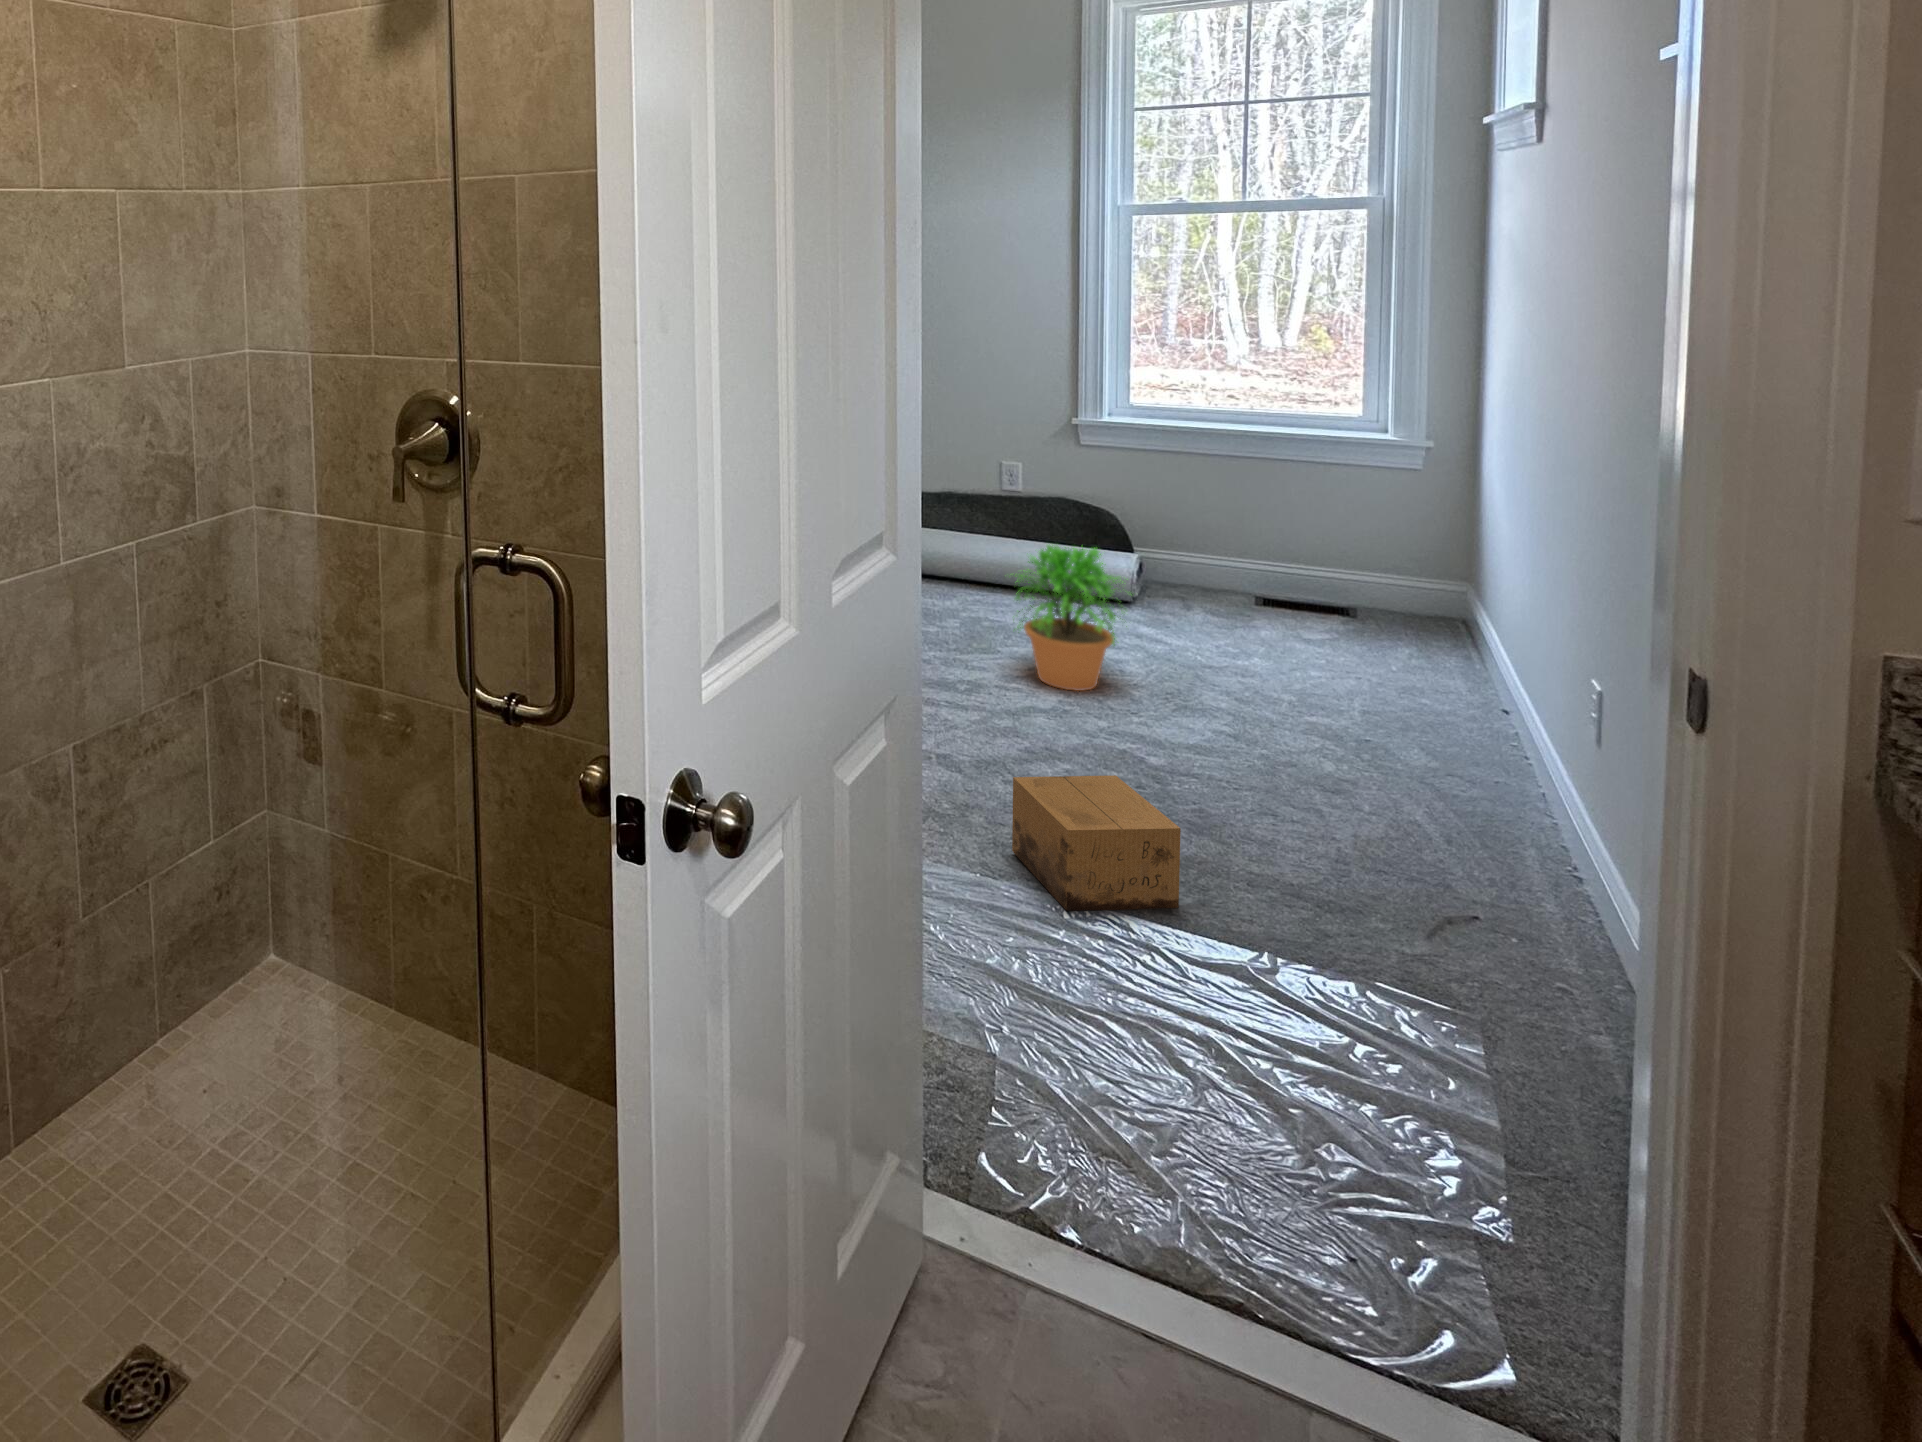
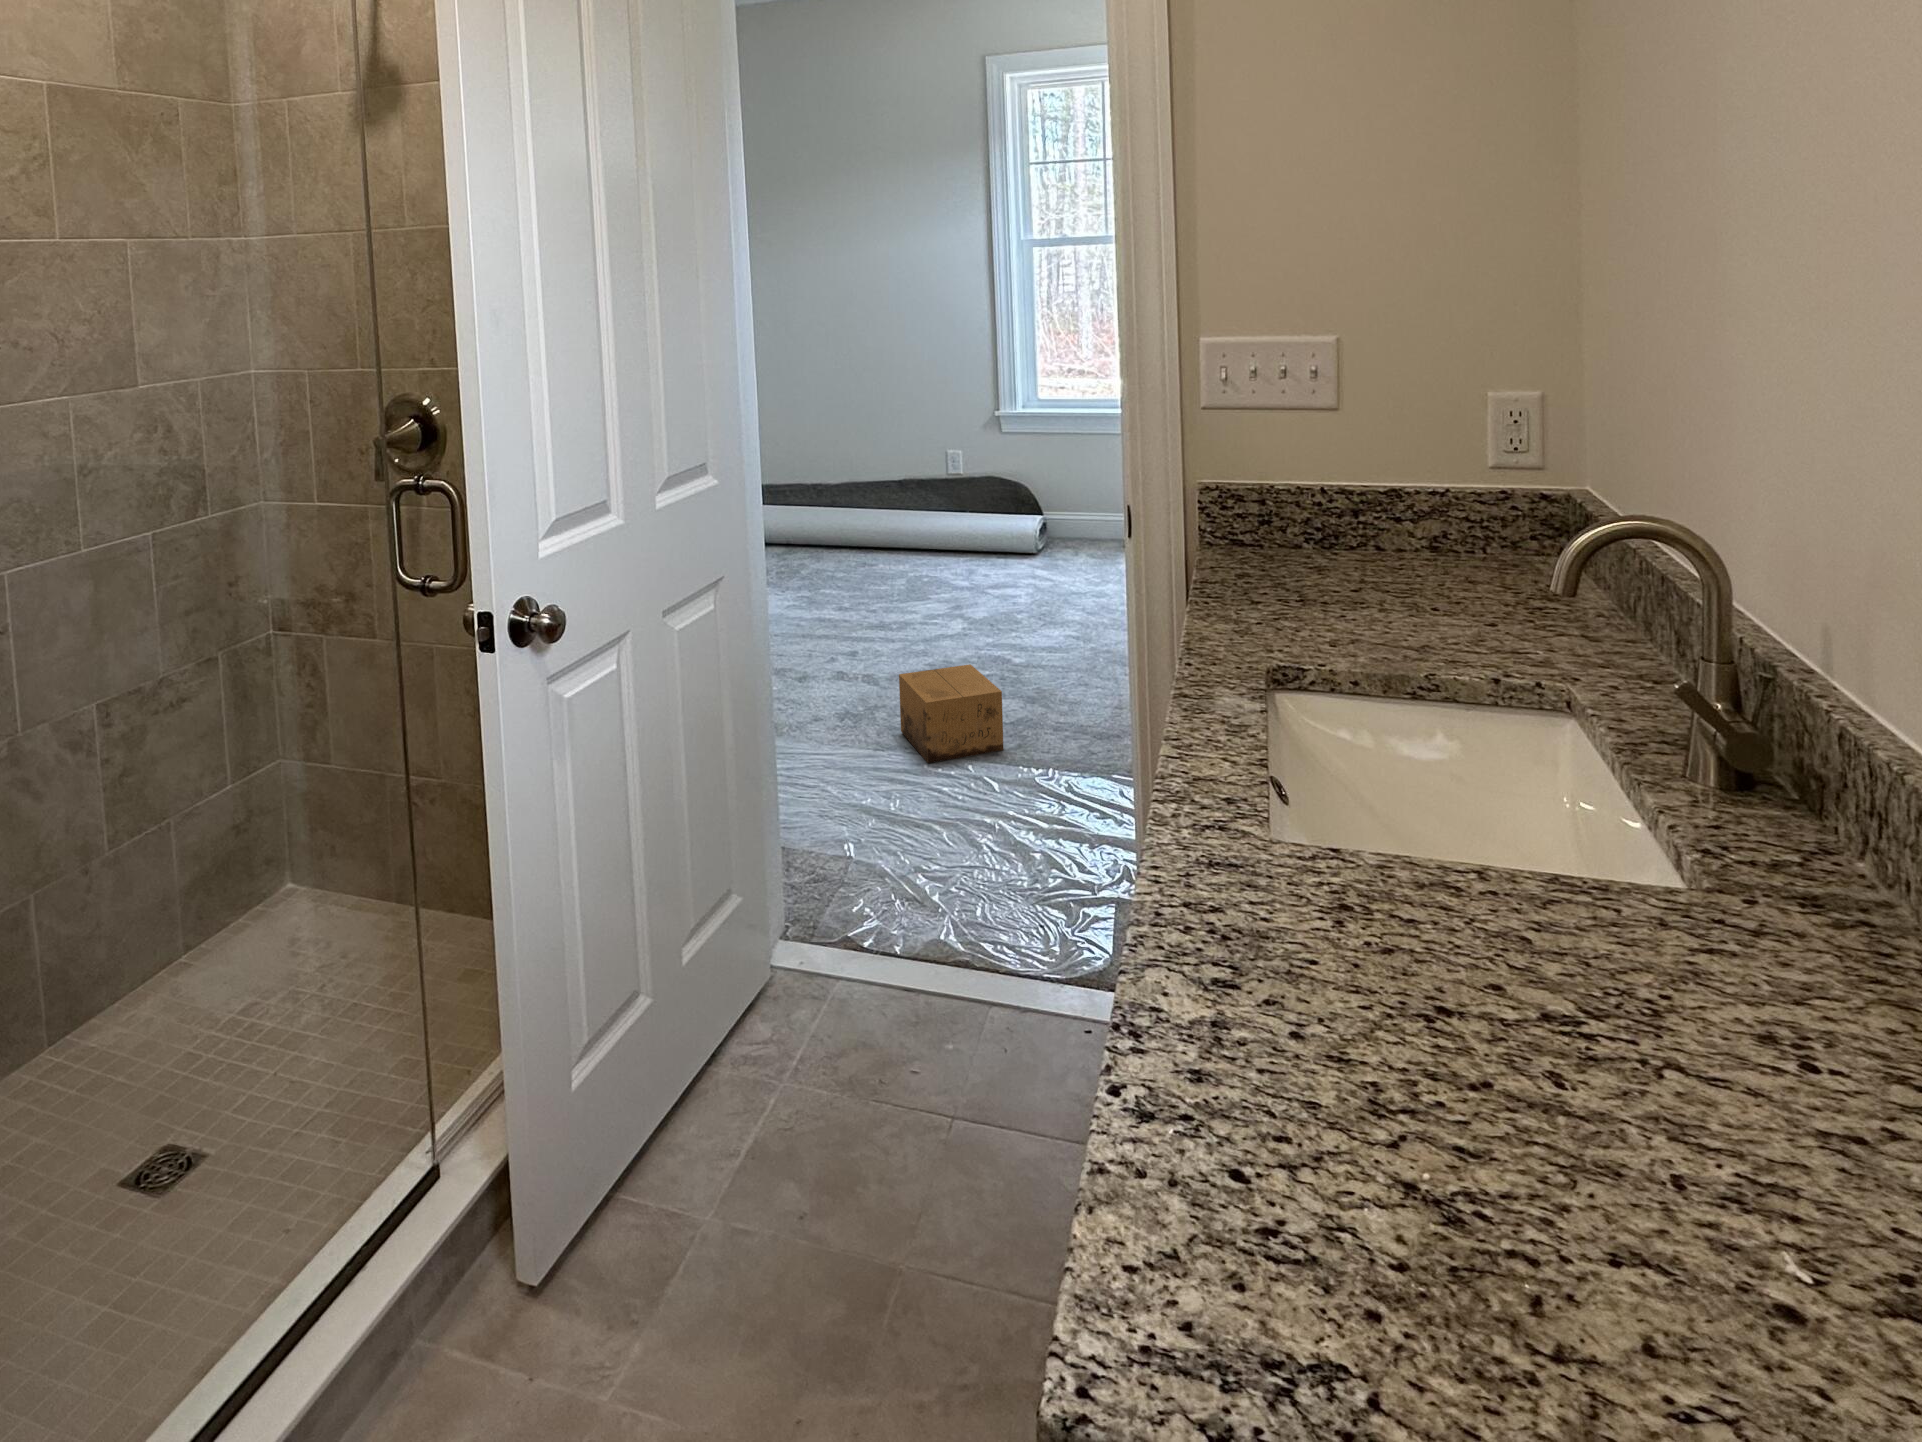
potted plant: present [1012,545,1127,691] -> none [927,503,1017,619]

